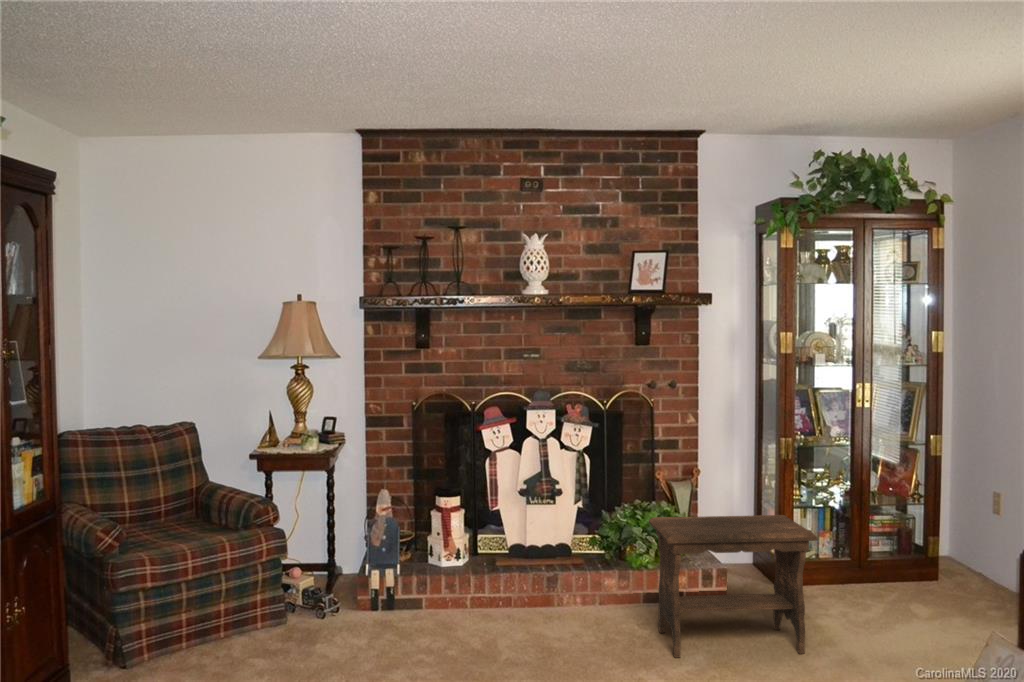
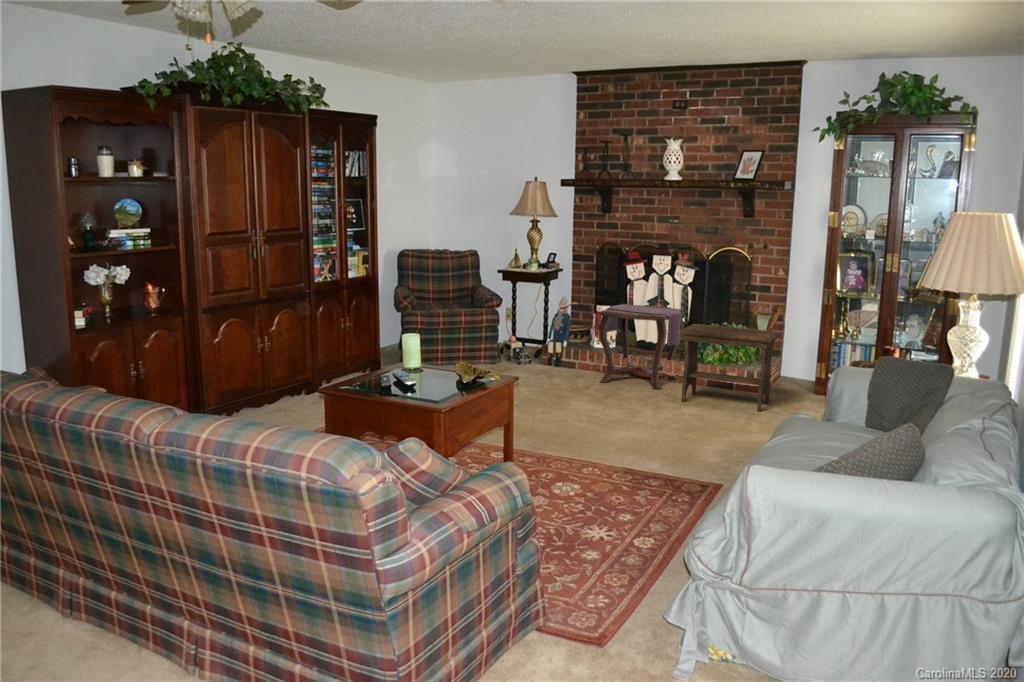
side table: none [485,489,611,638] -> present [598,304,685,389]

